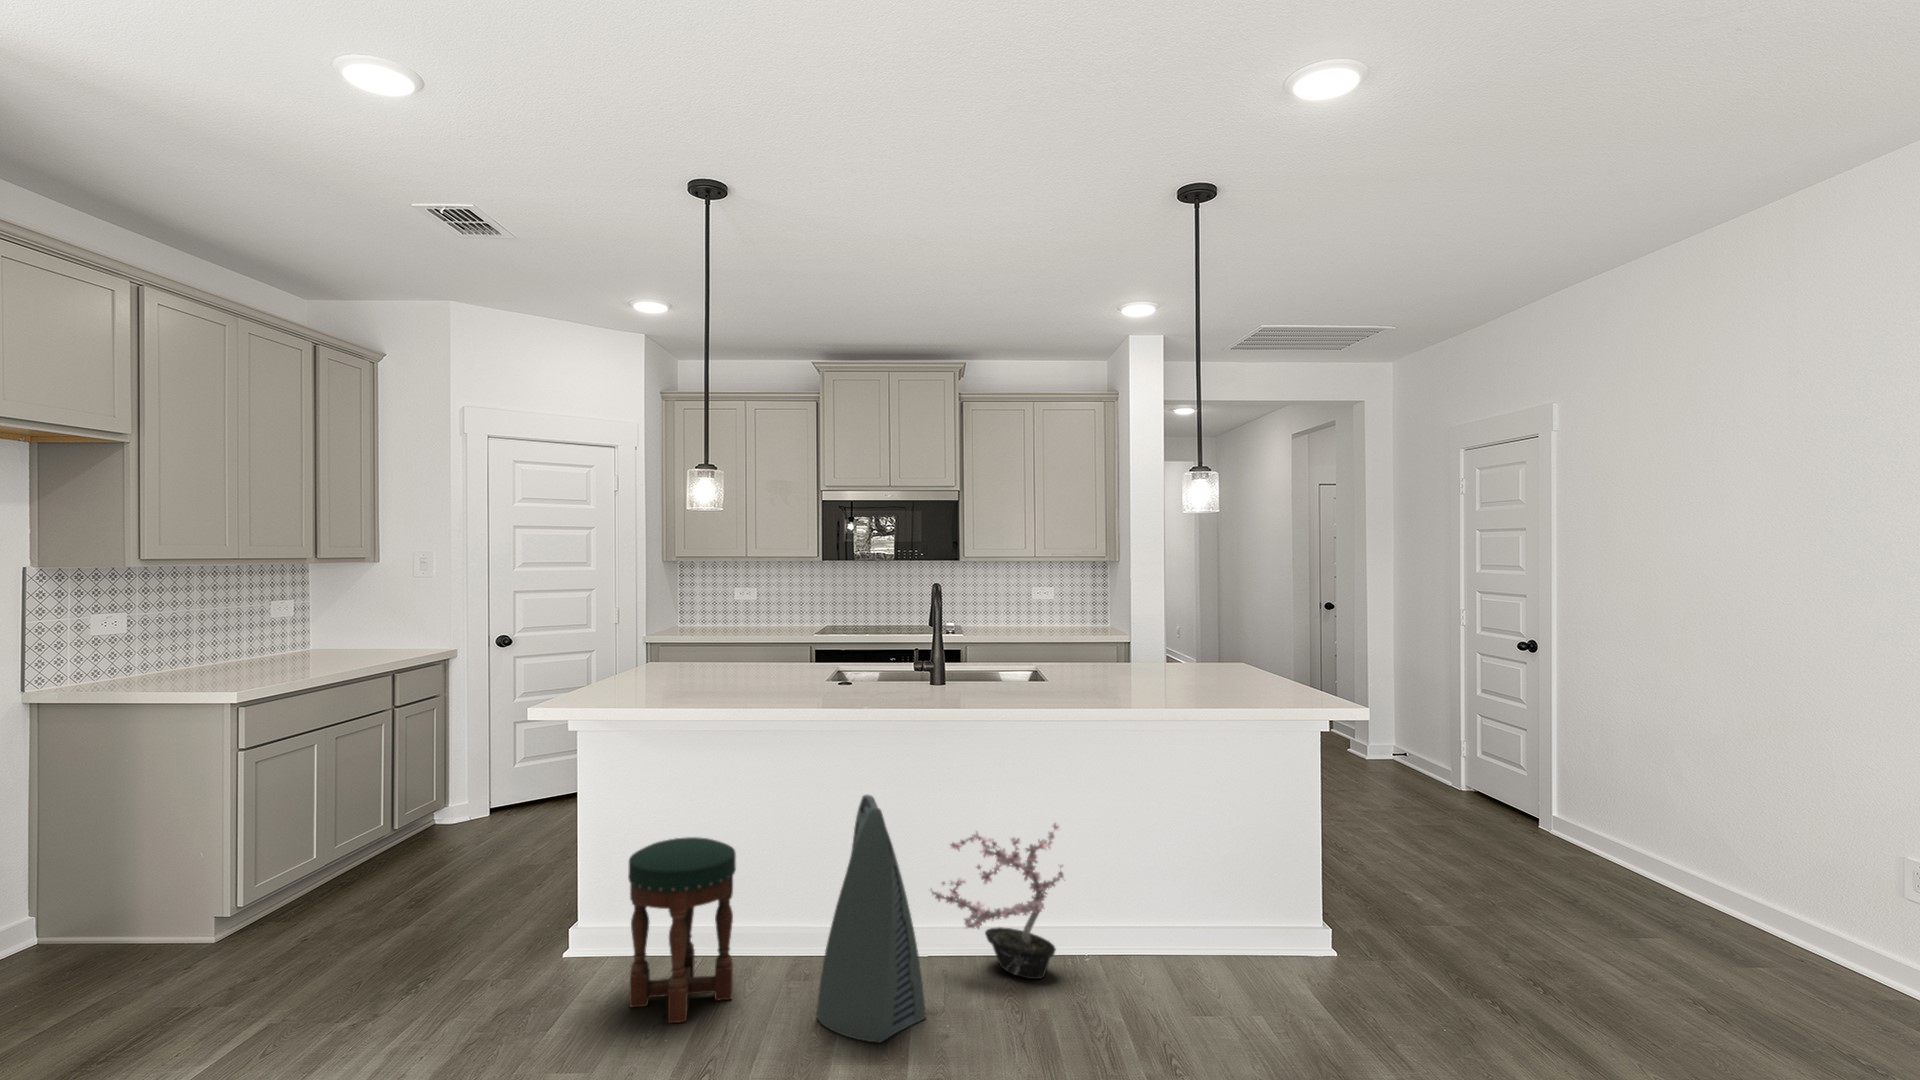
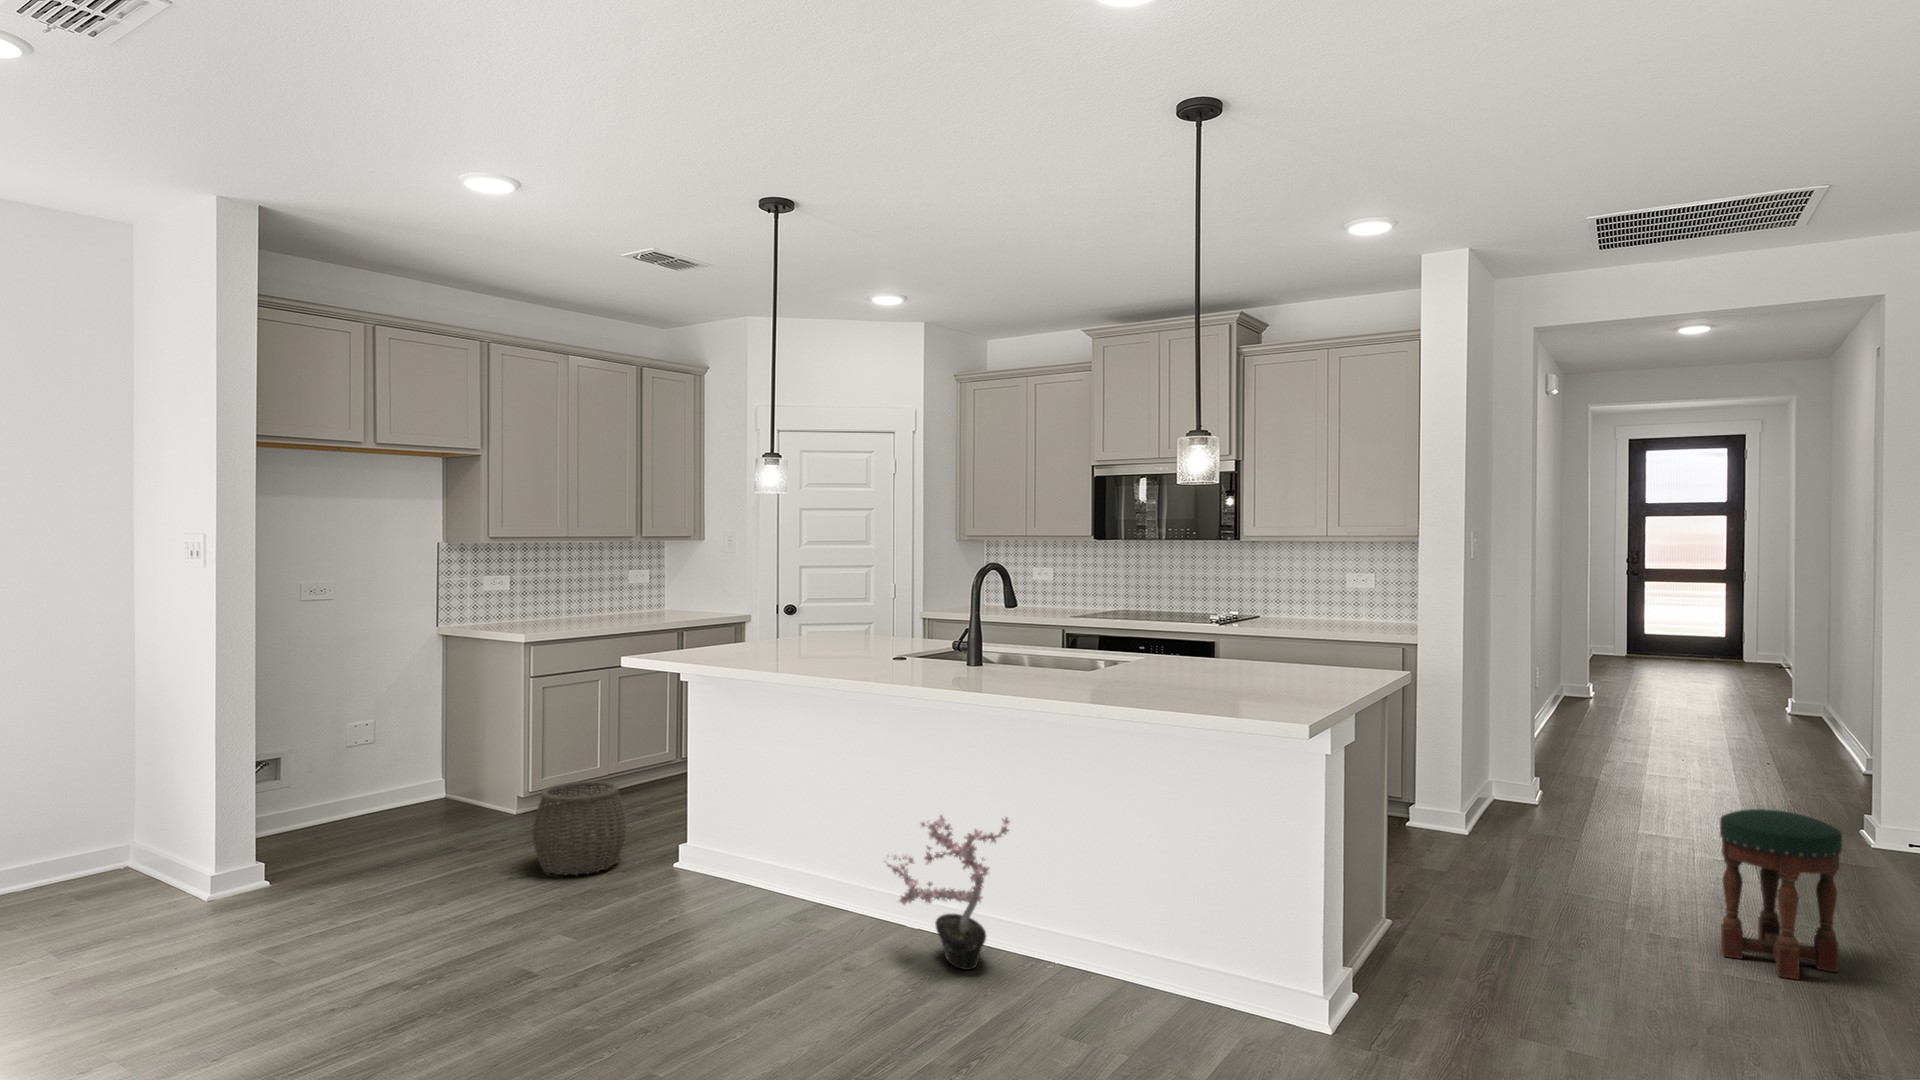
air purifier: present [816,795,926,1042] -> none [746,757,828,977]
stool: present [628,837,736,1023] -> present [1720,809,1843,979]
woven basket: none [373,869,505,1004] -> present [533,781,627,875]

